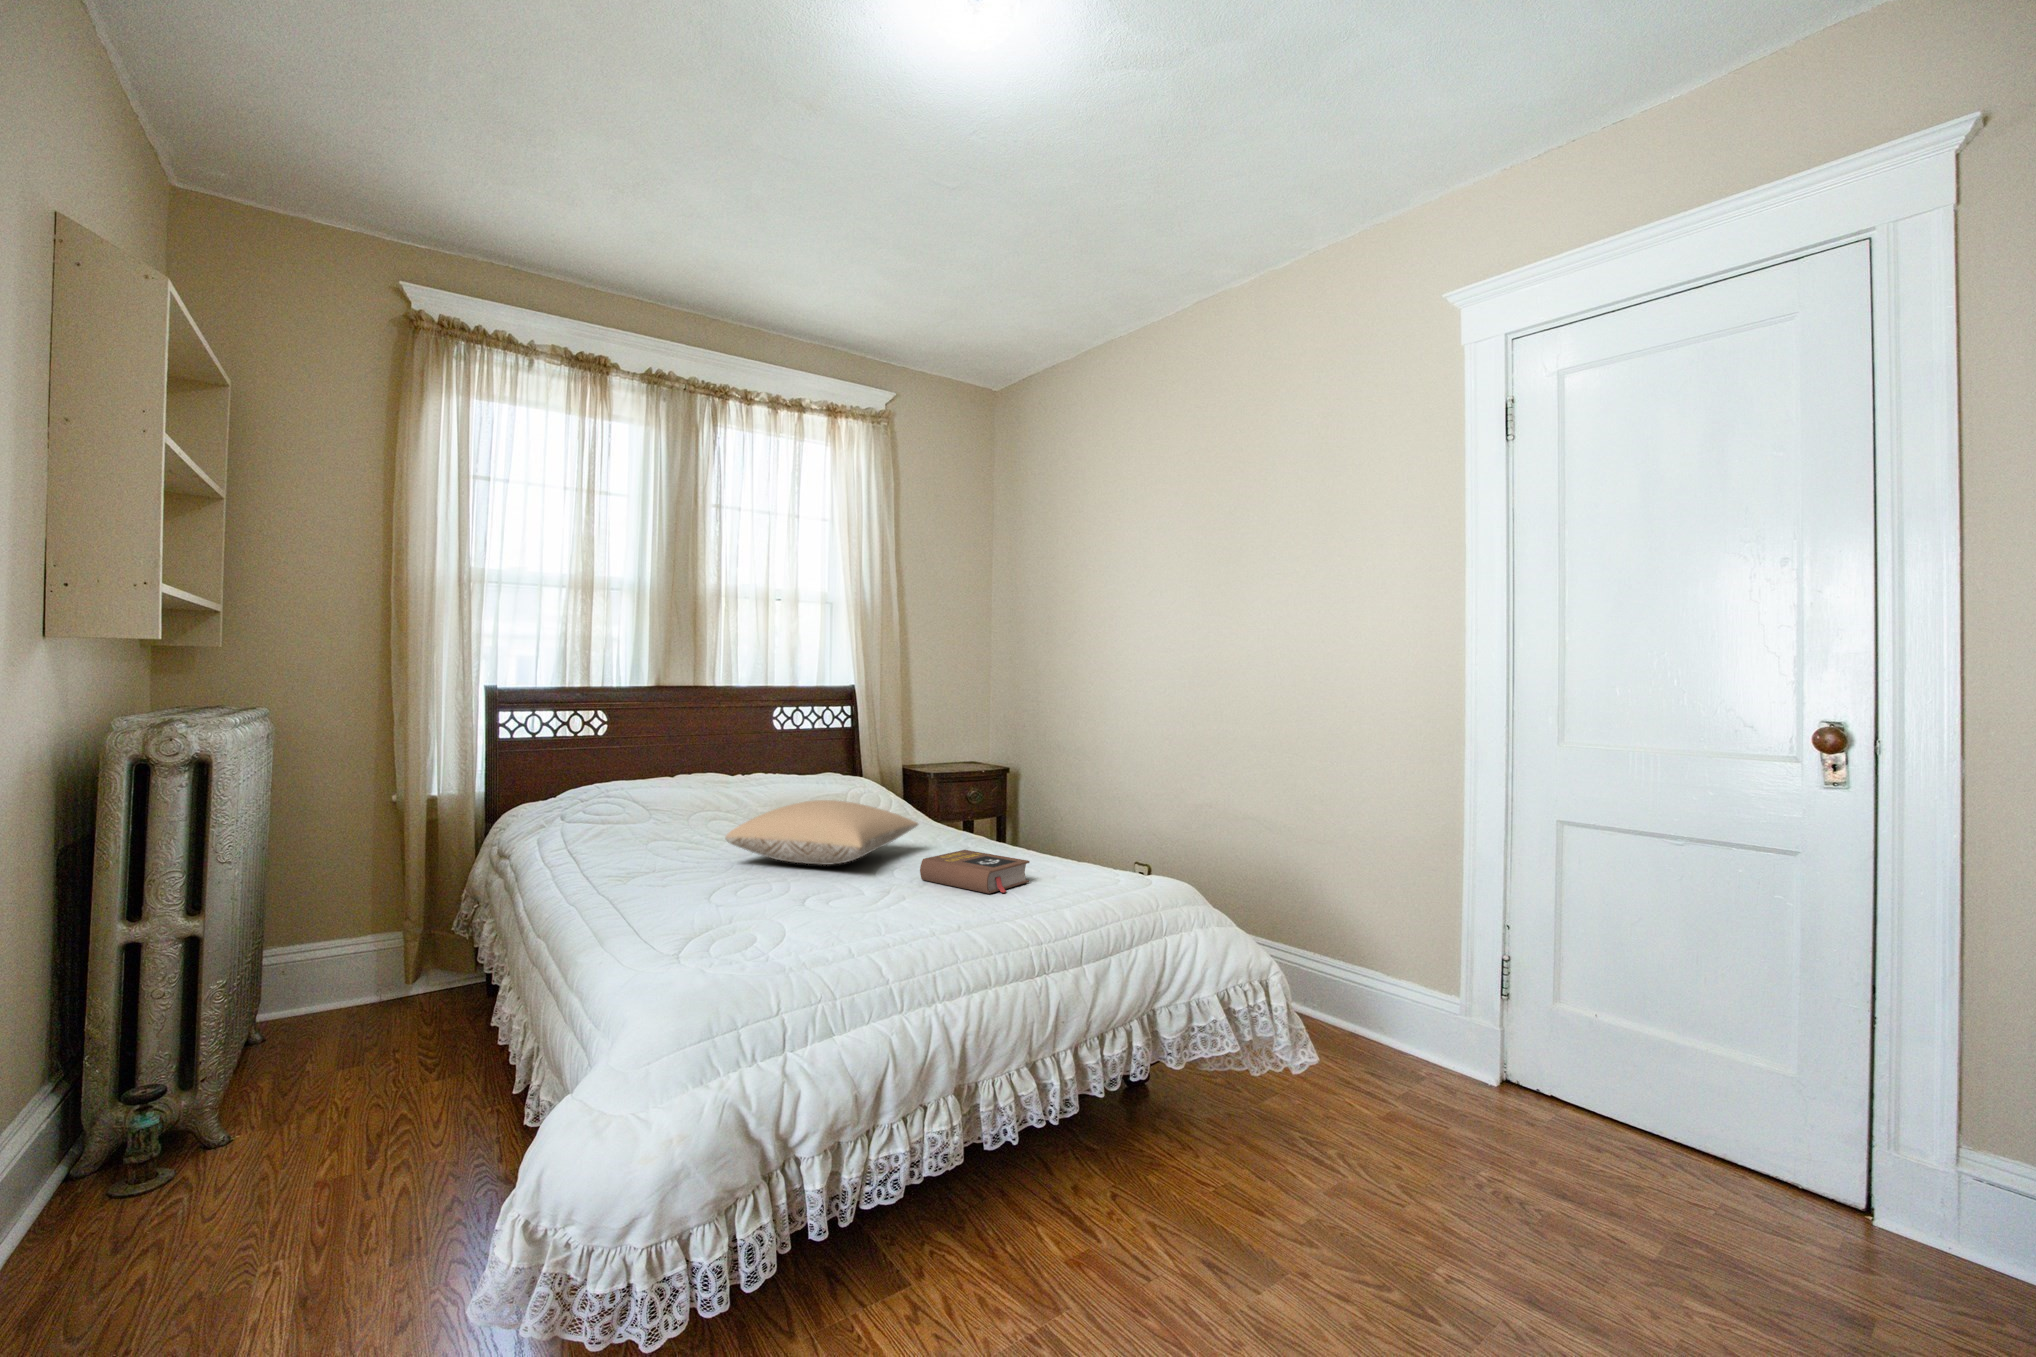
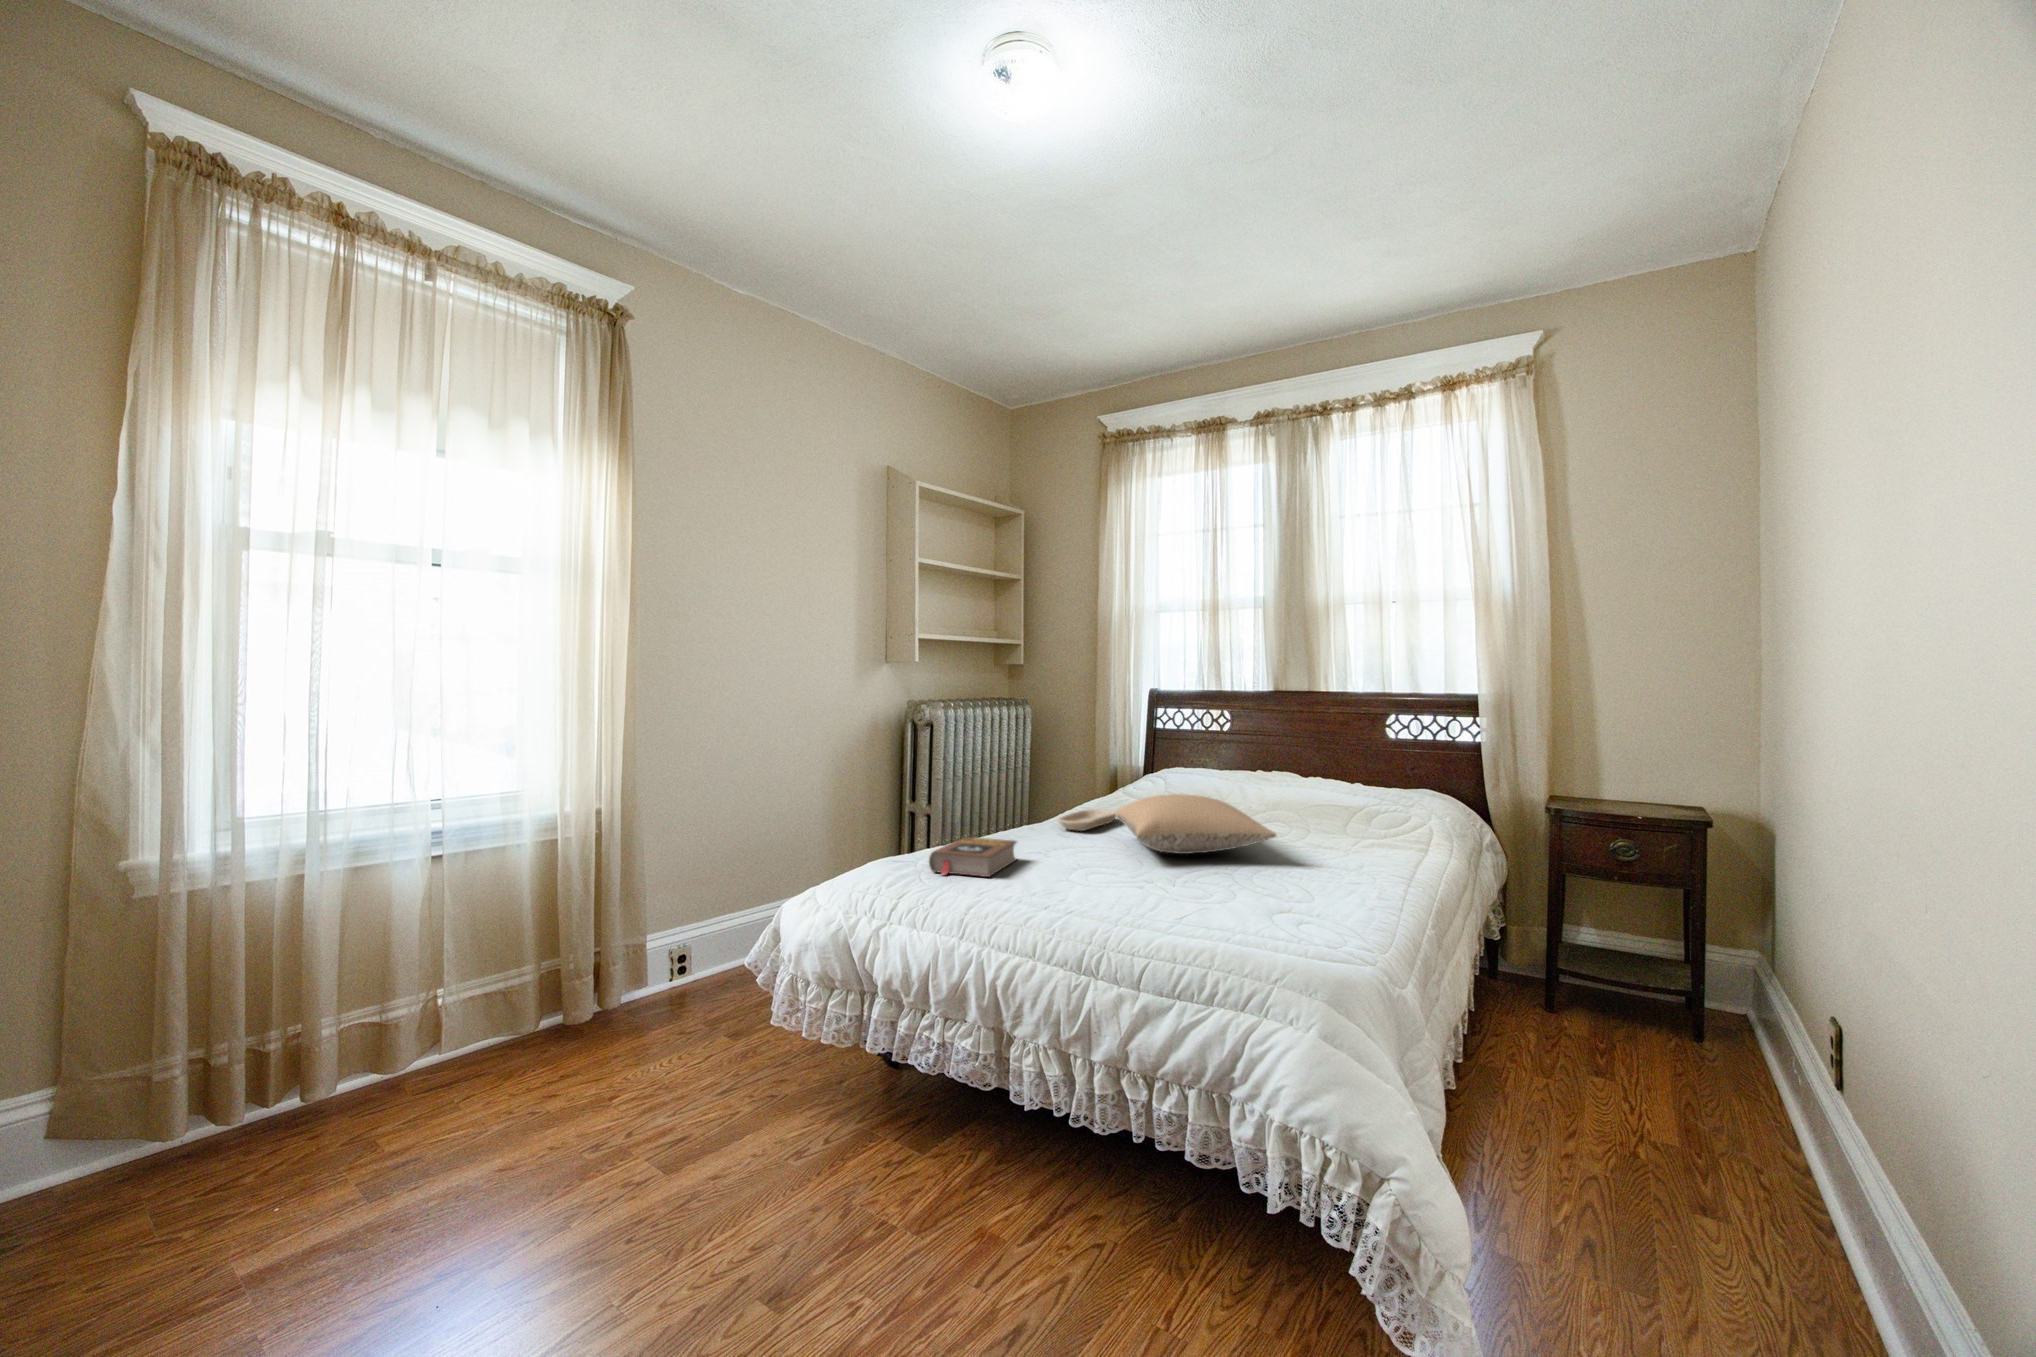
tray: none [596,842,680,874] -> present [1058,809,1116,831]
book: present [920,850,1030,894] -> present [929,837,1016,877]

